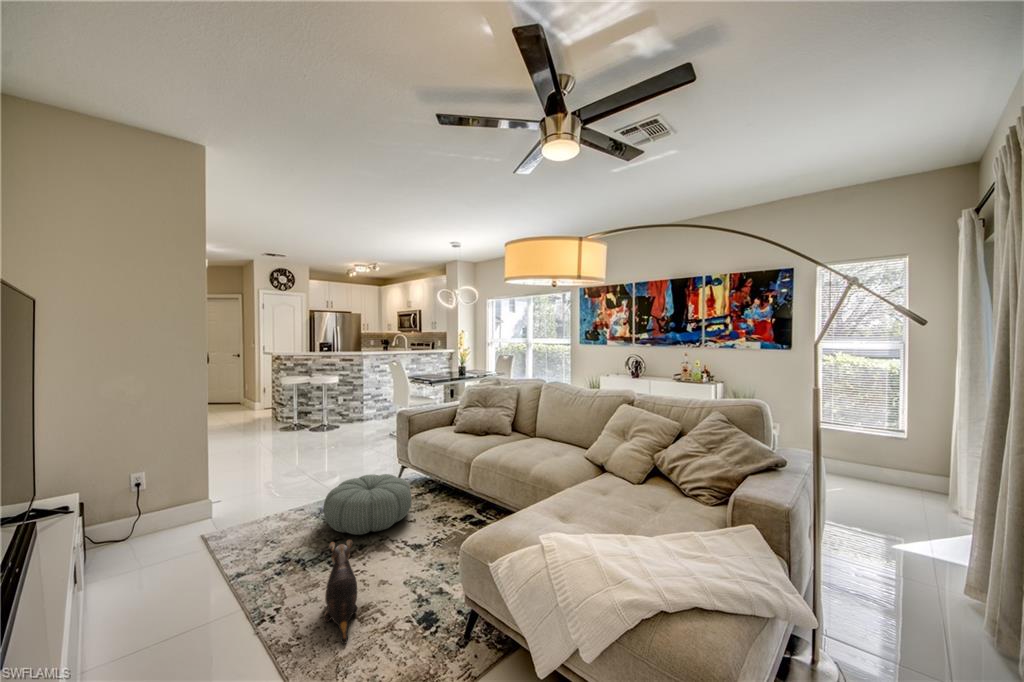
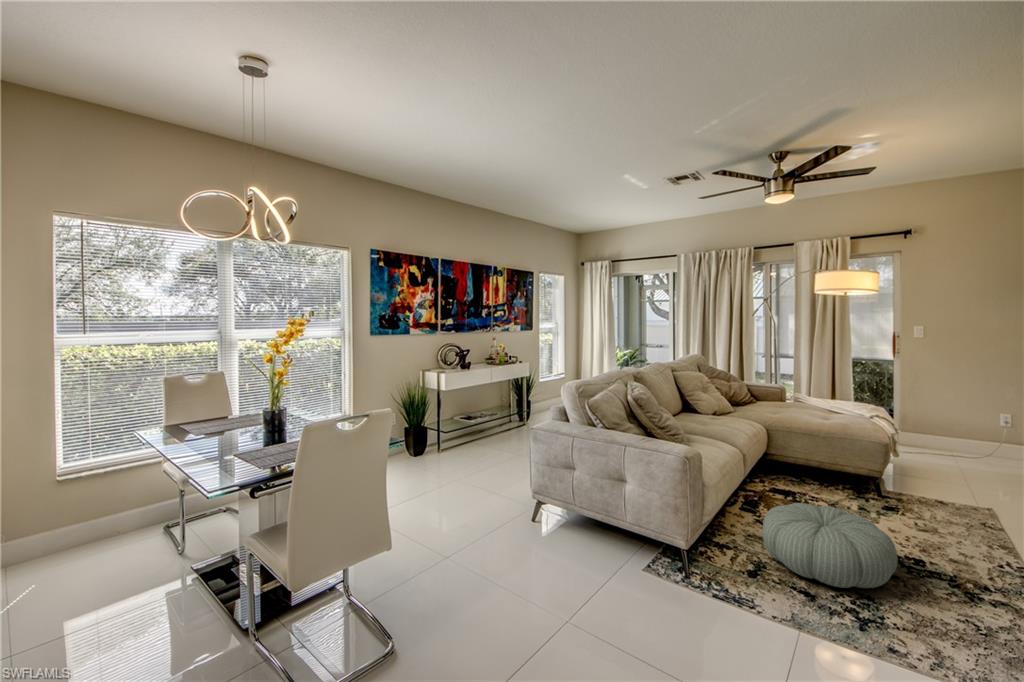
plush toy: present [324,540,358,644] -> none [922,504,967,547]

